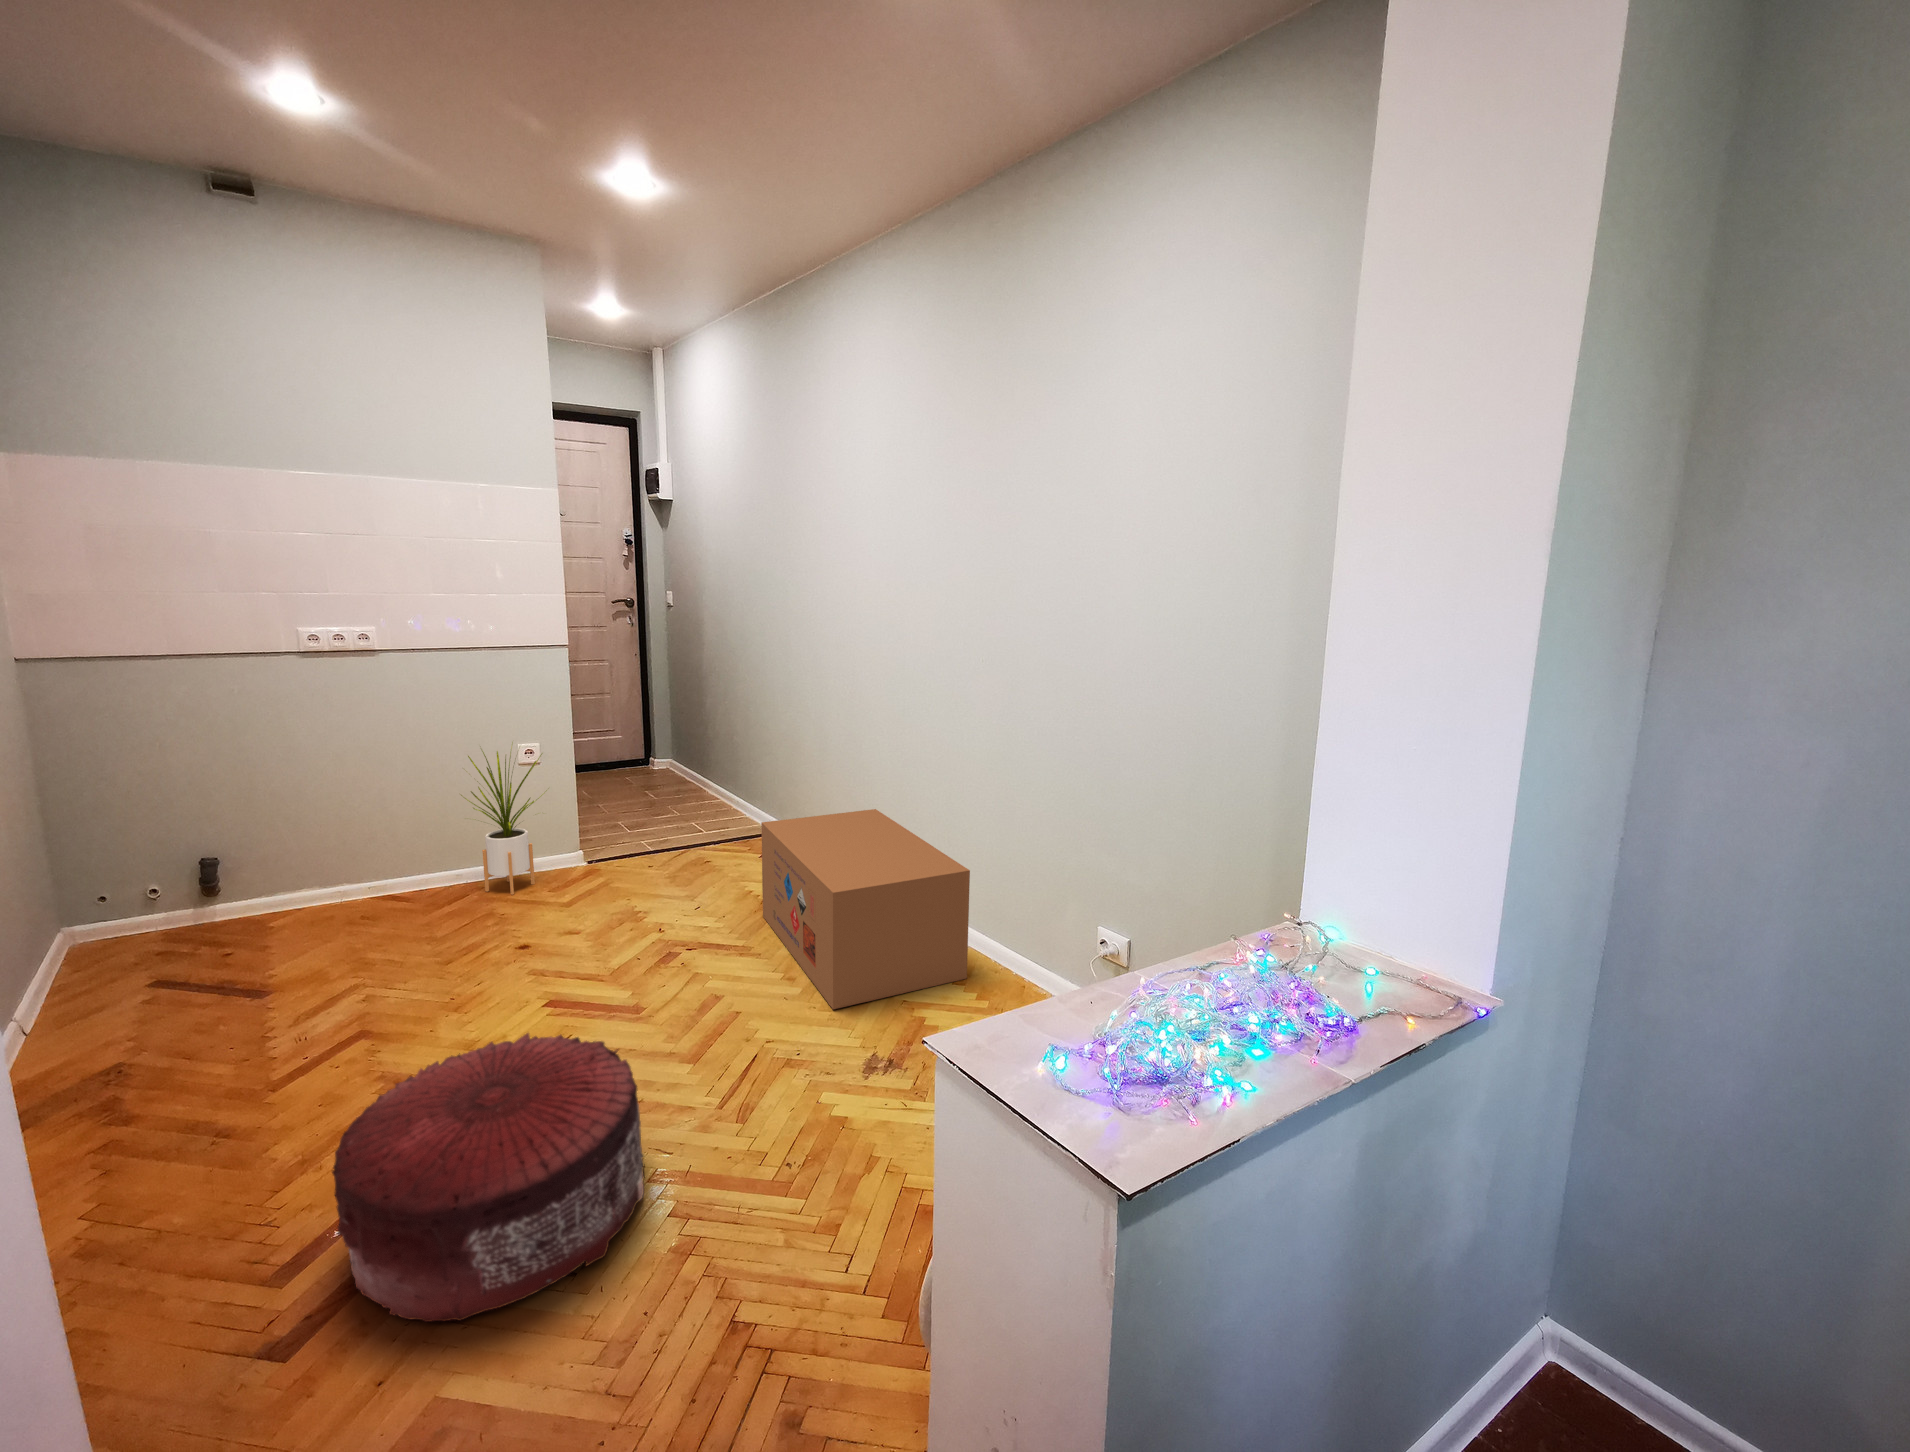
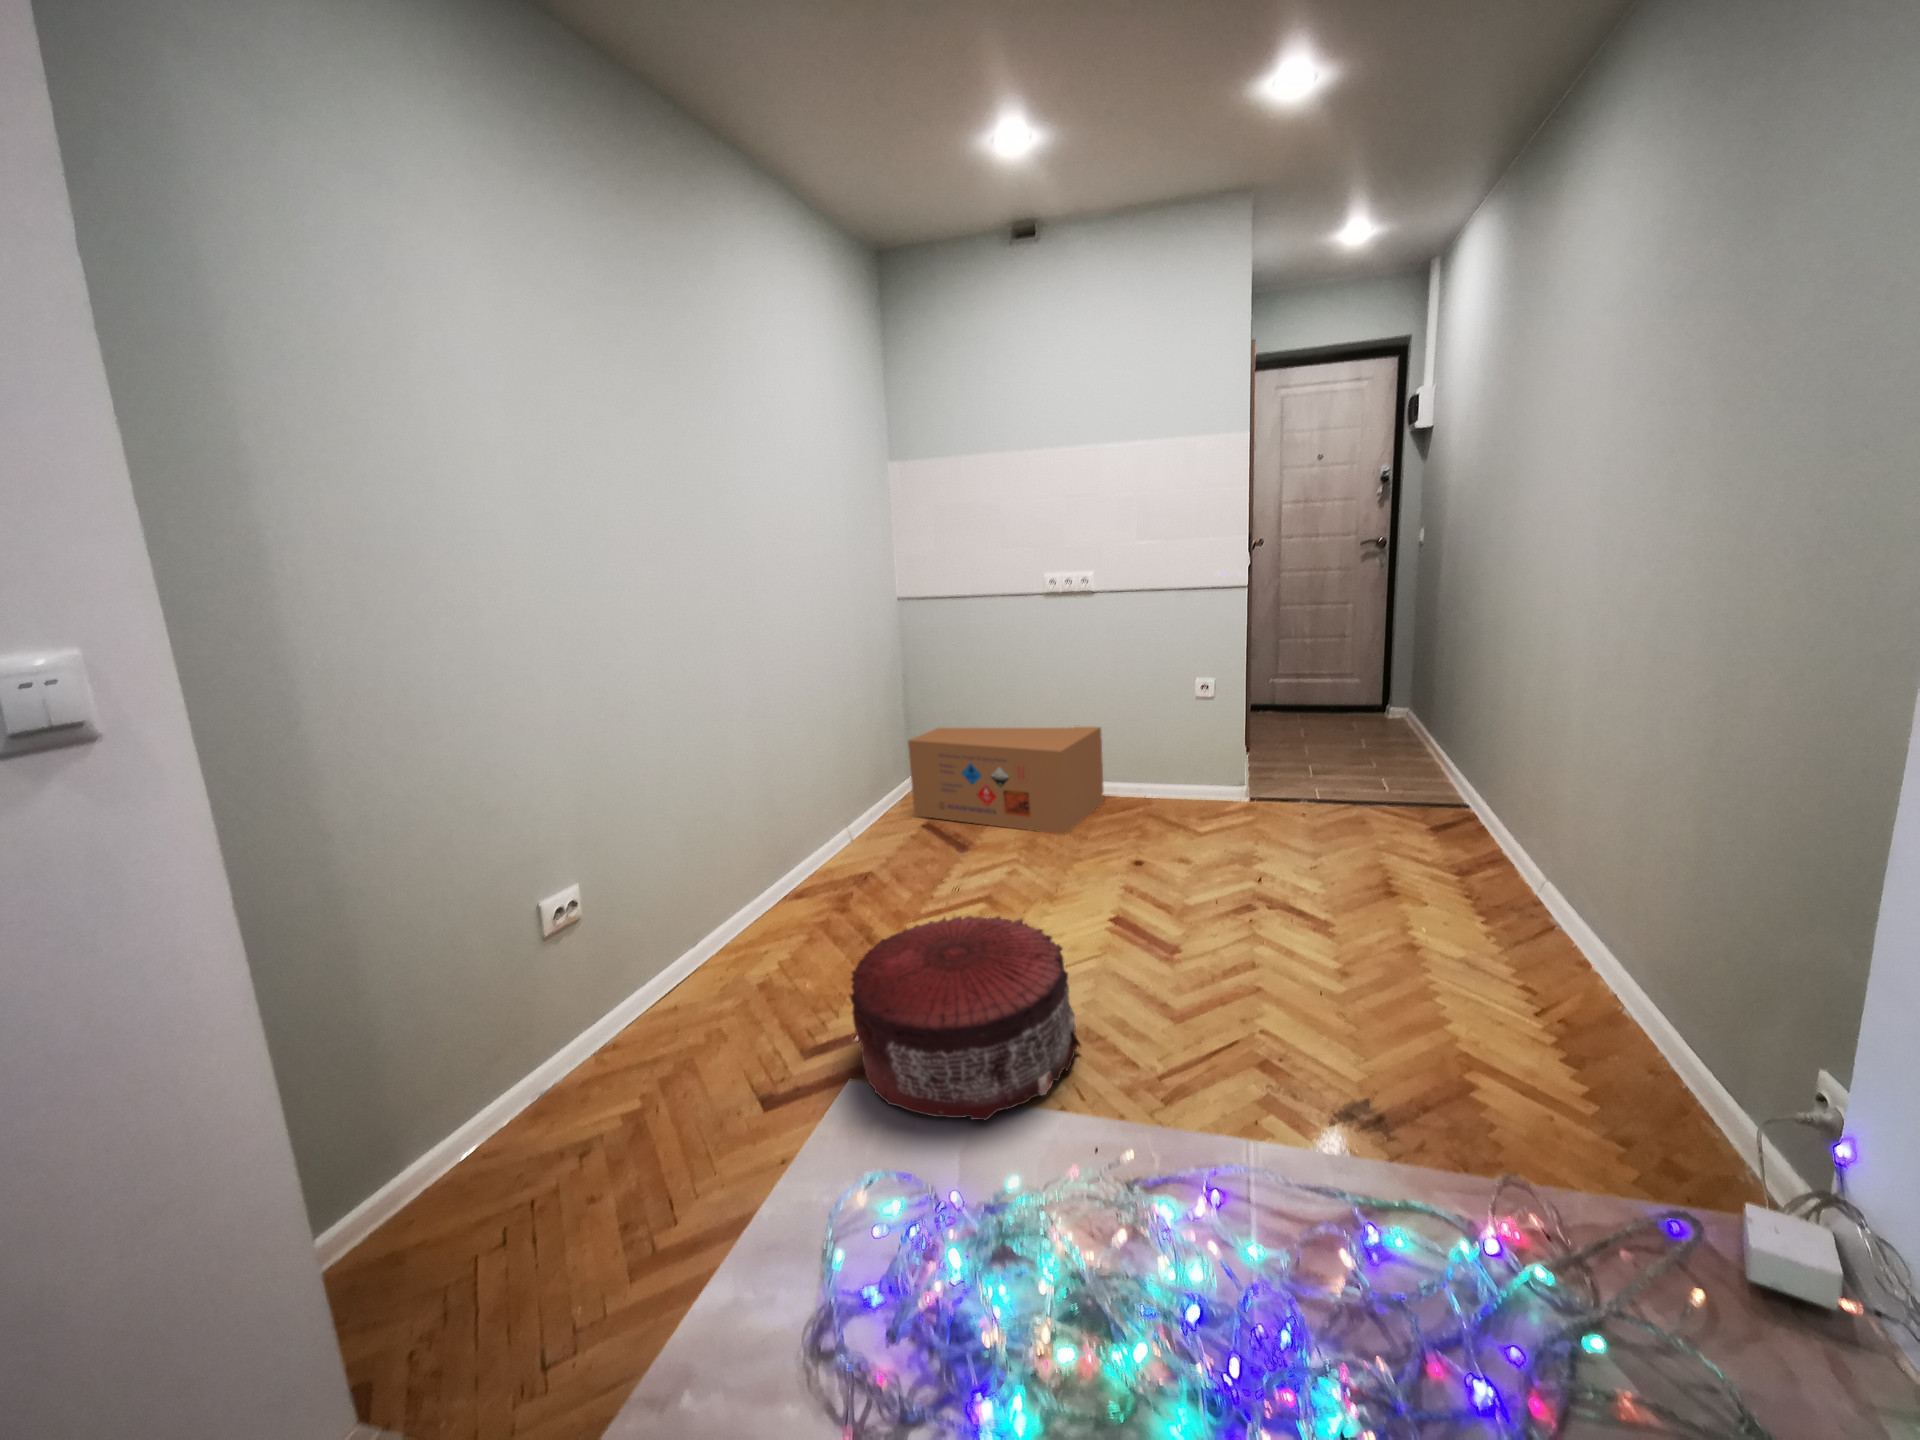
house plant: present [461,748,547,895] -> none [1134,675,1209,814]
cardboard box: present [761,809,970,1009] -> present [908,727,1104,835]

